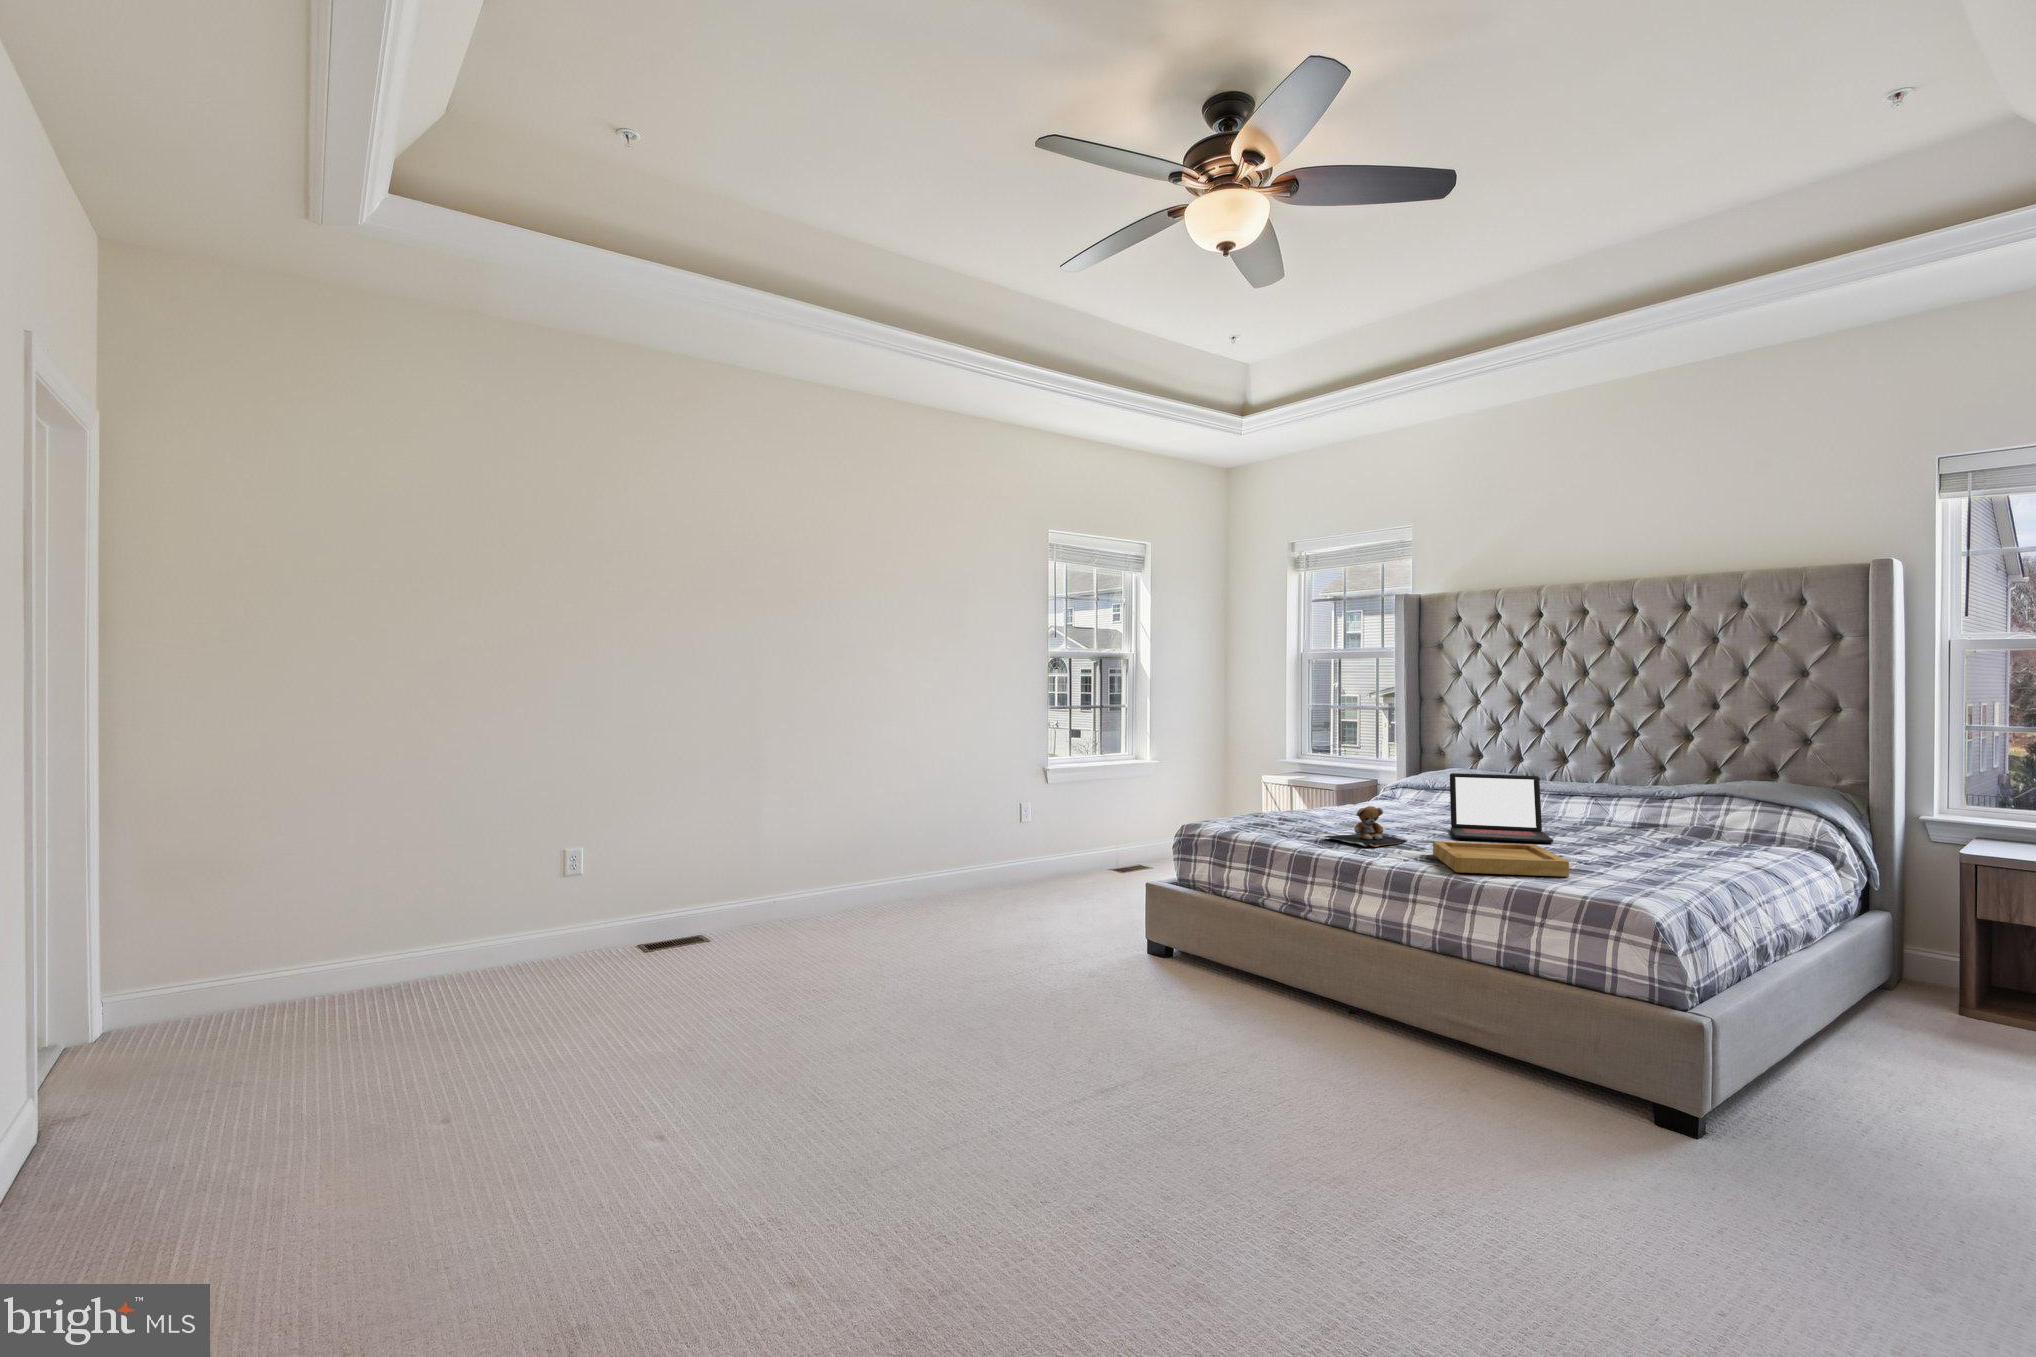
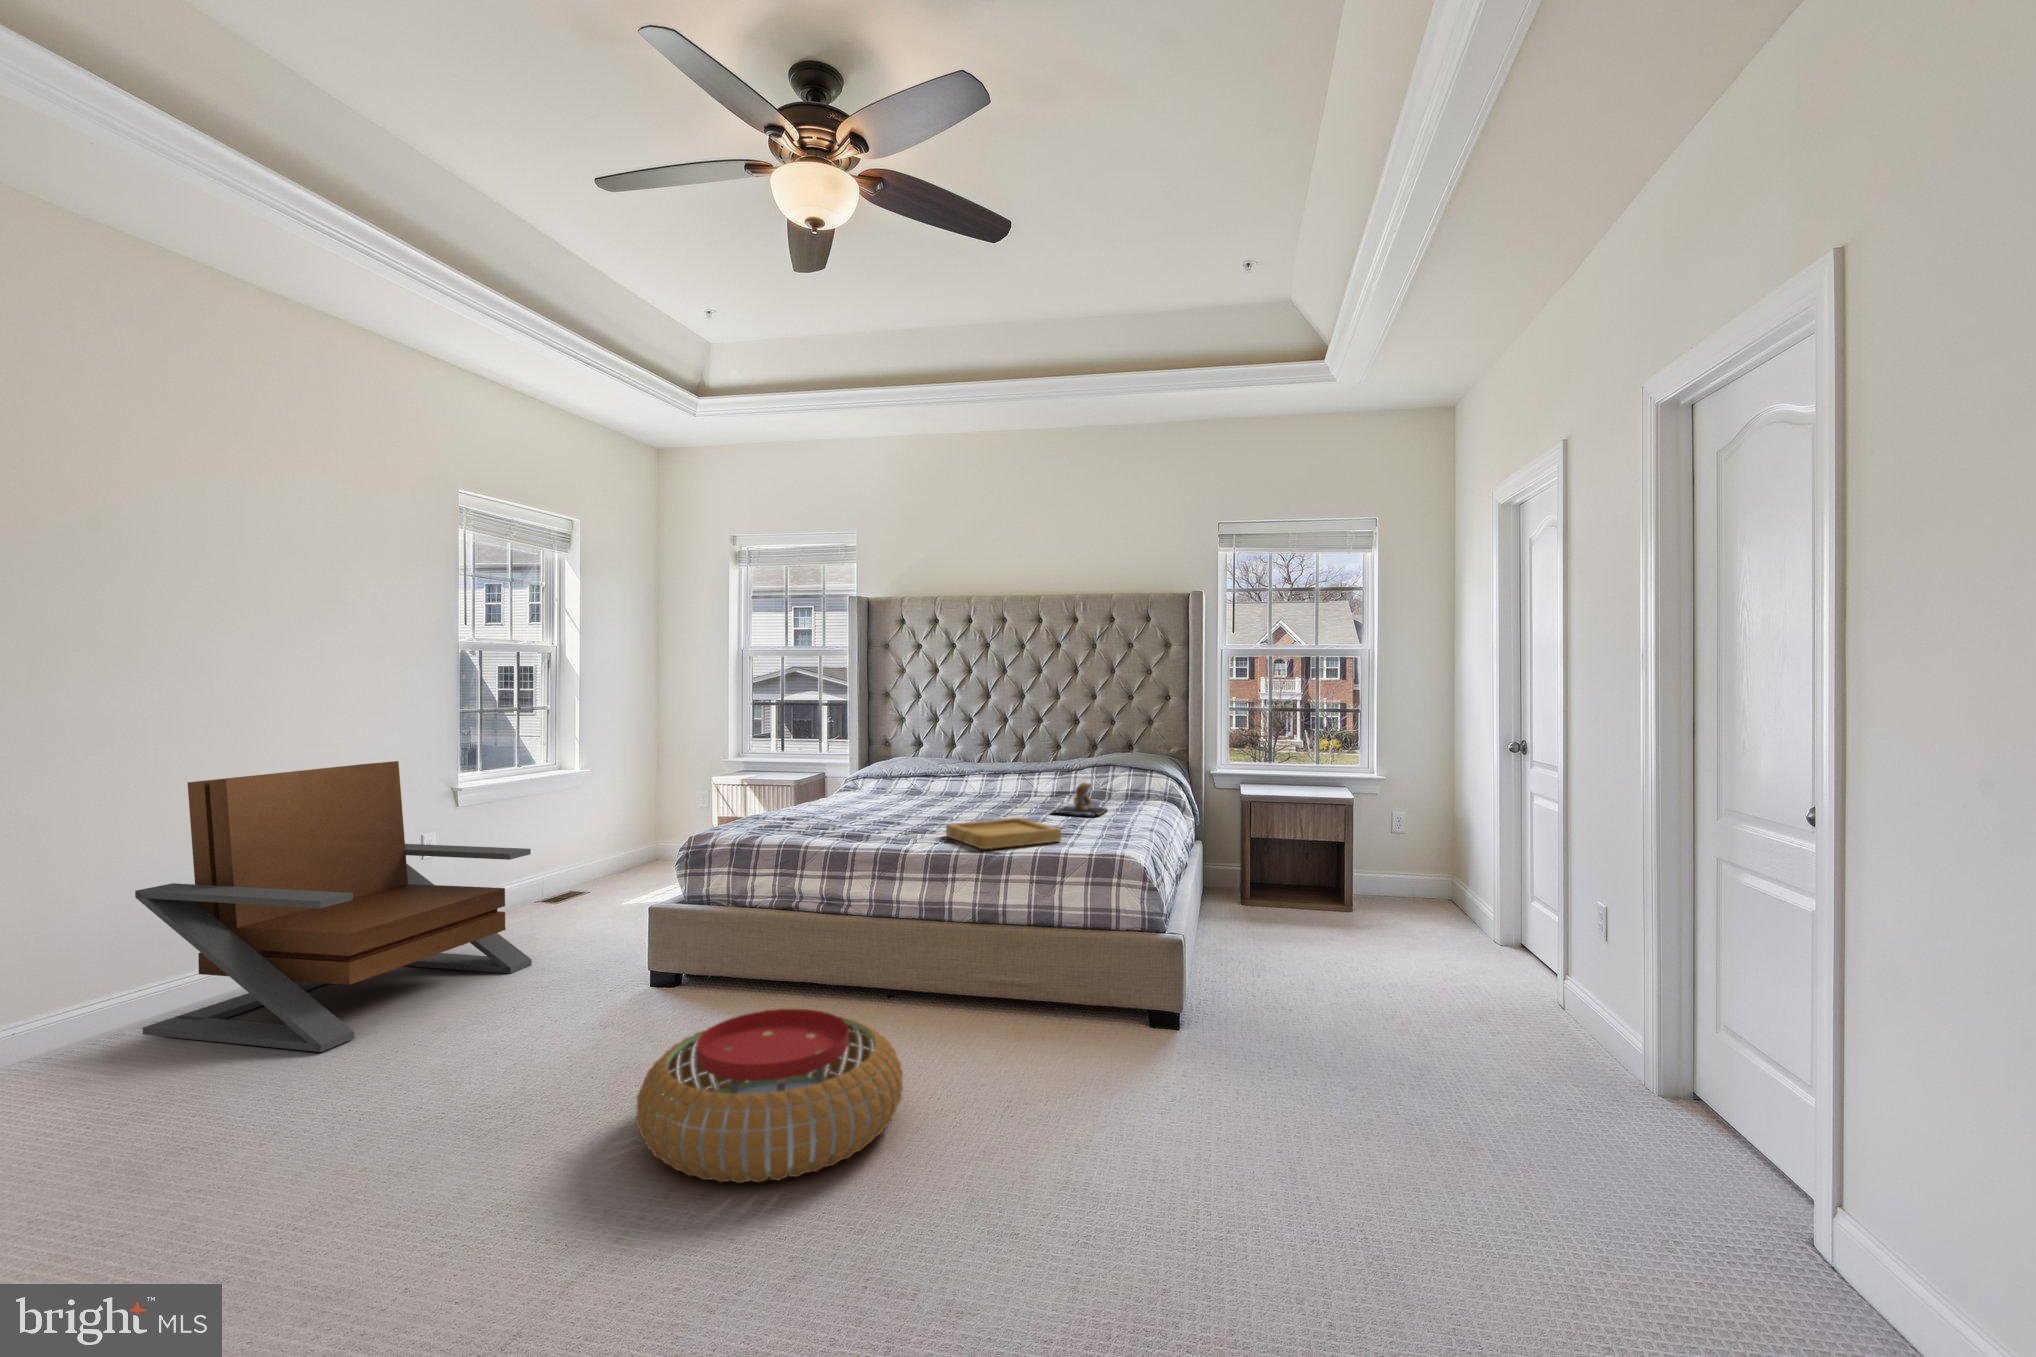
lounge chair: none [814,741,1062,954] -> present [135,761,532,1052]
laptop: present [1450,773,1553,843] -> none [932,759,1020,819]
teddy bear: present [1325,806,1407,847] -> present [1054,782,1108,815]
pouf: none [1035,987,1280,1141] -> present [637,1009,903,1183]

